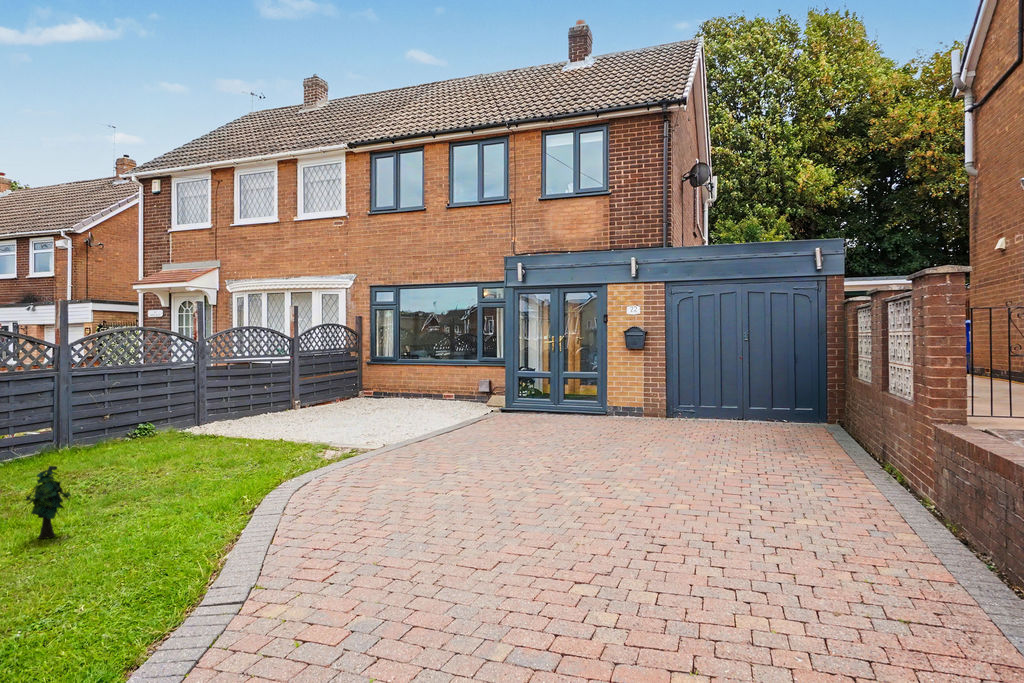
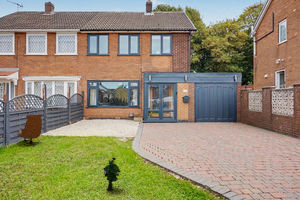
lounge chair: none [79,375,134,452] -> present [18,114,42,146]

